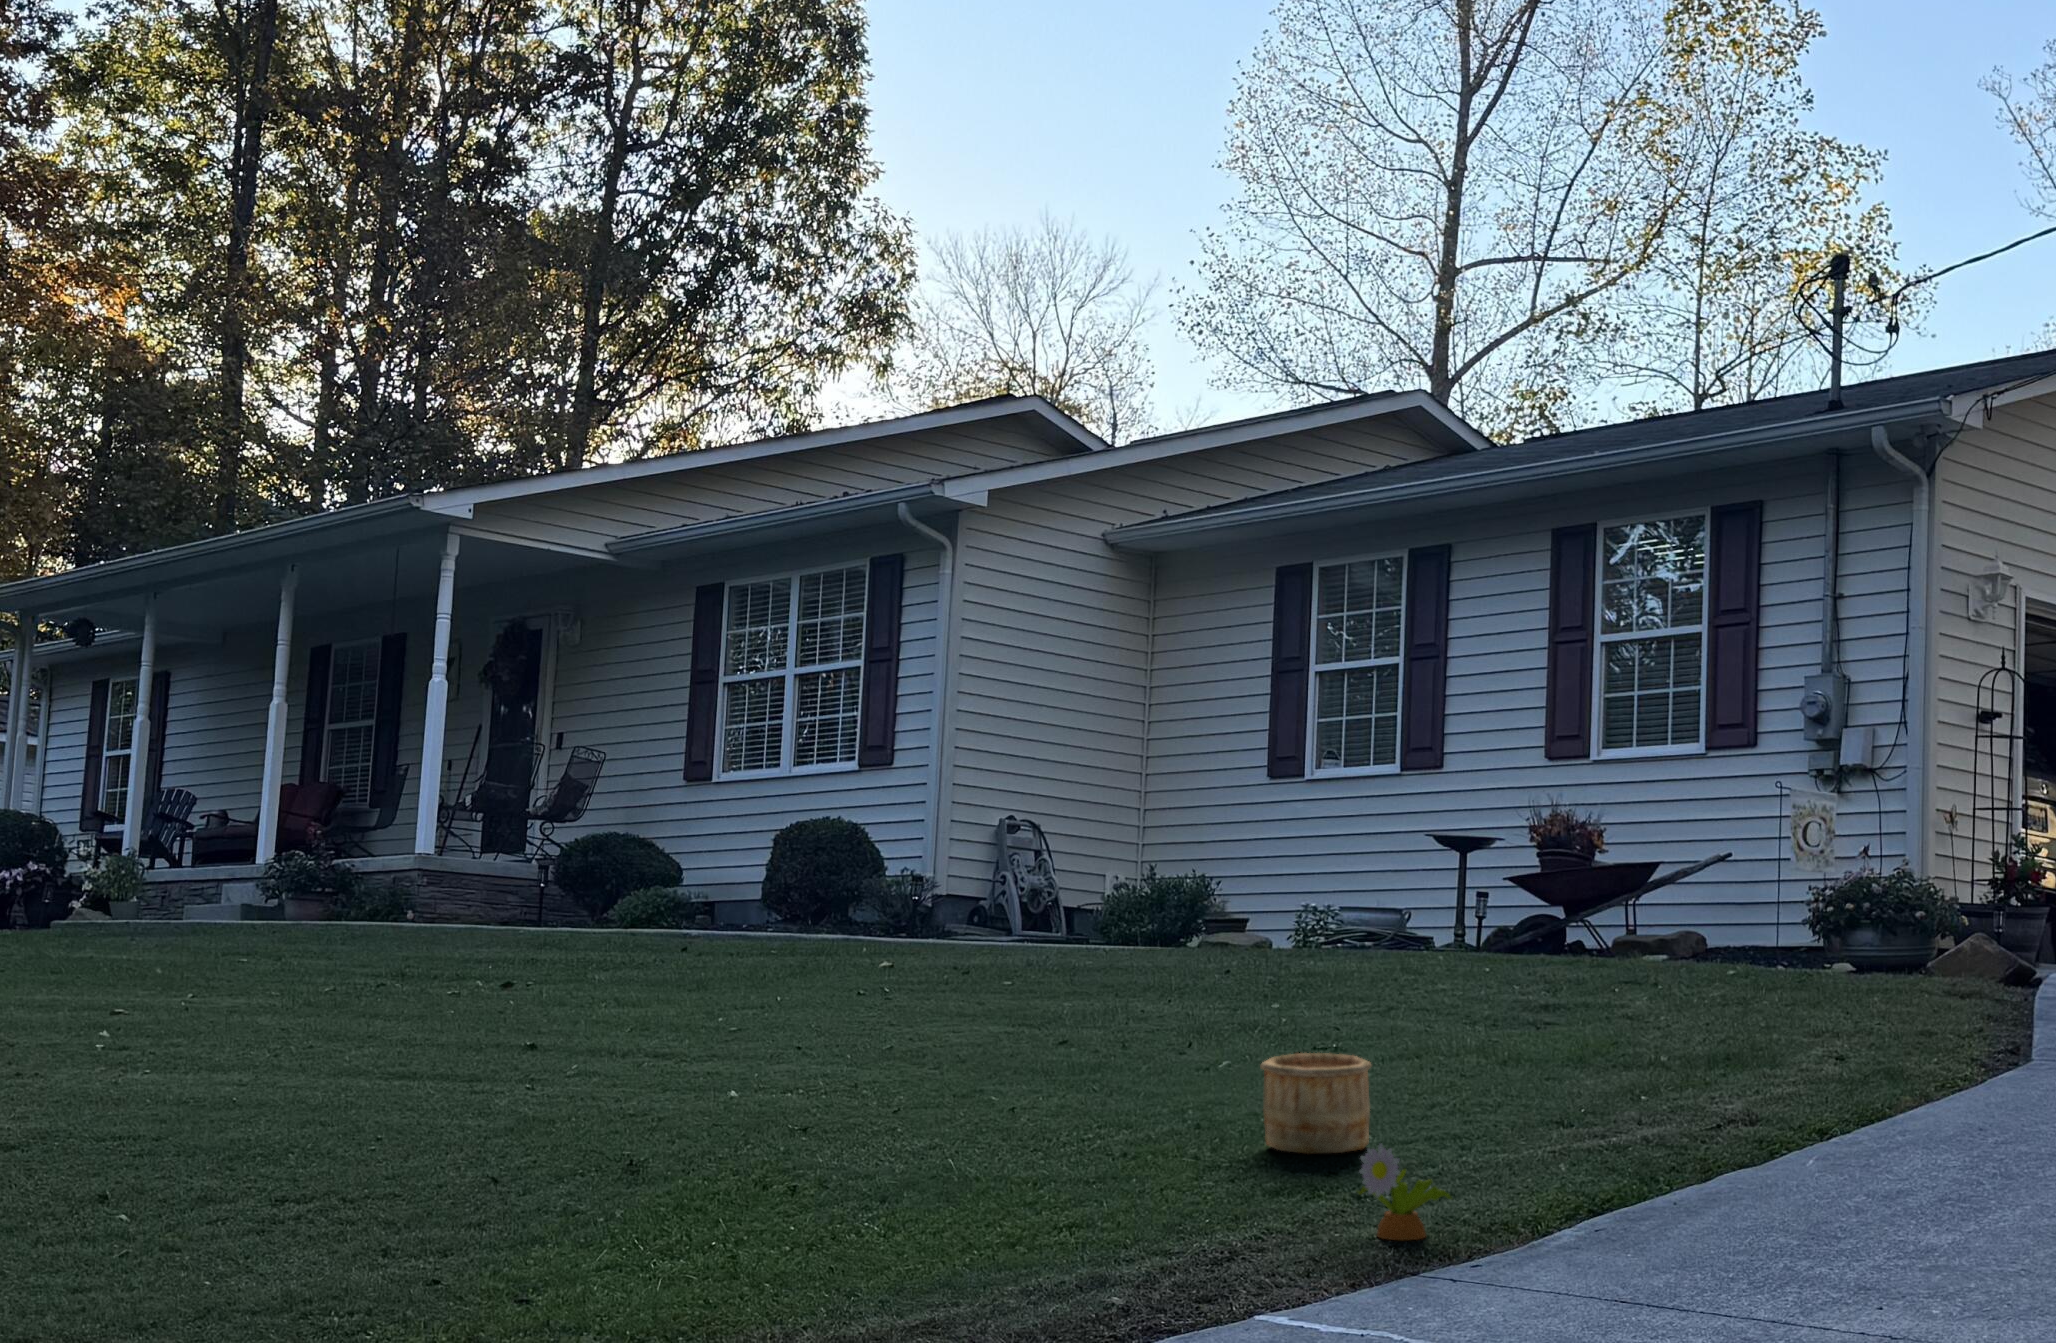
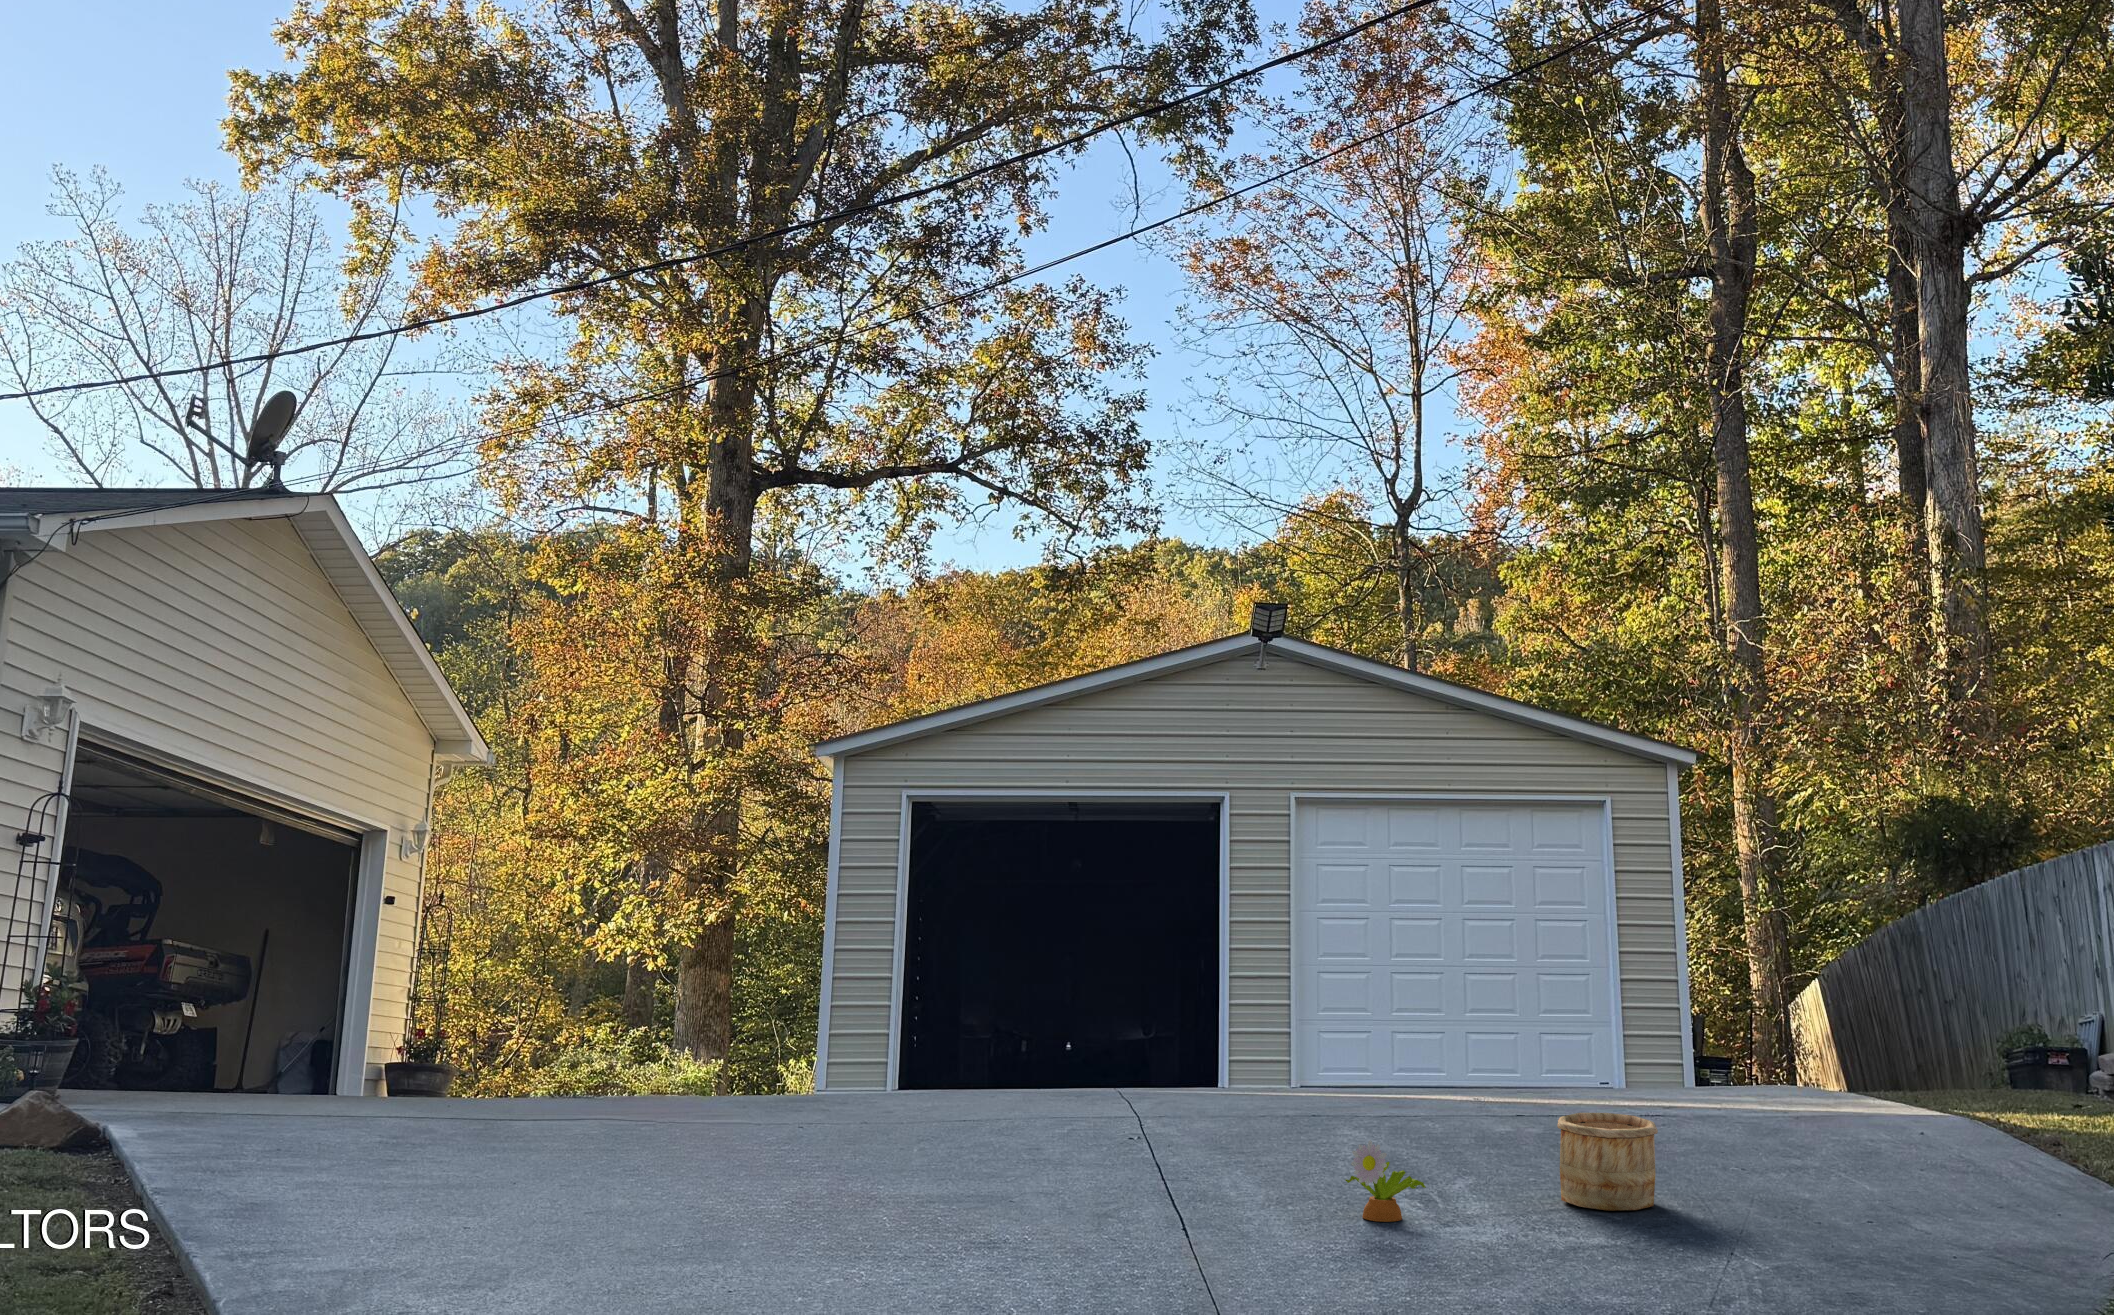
wooden bucket: present [1260,1053,1371,1154] -> present [1557,1113,1658,1211]

